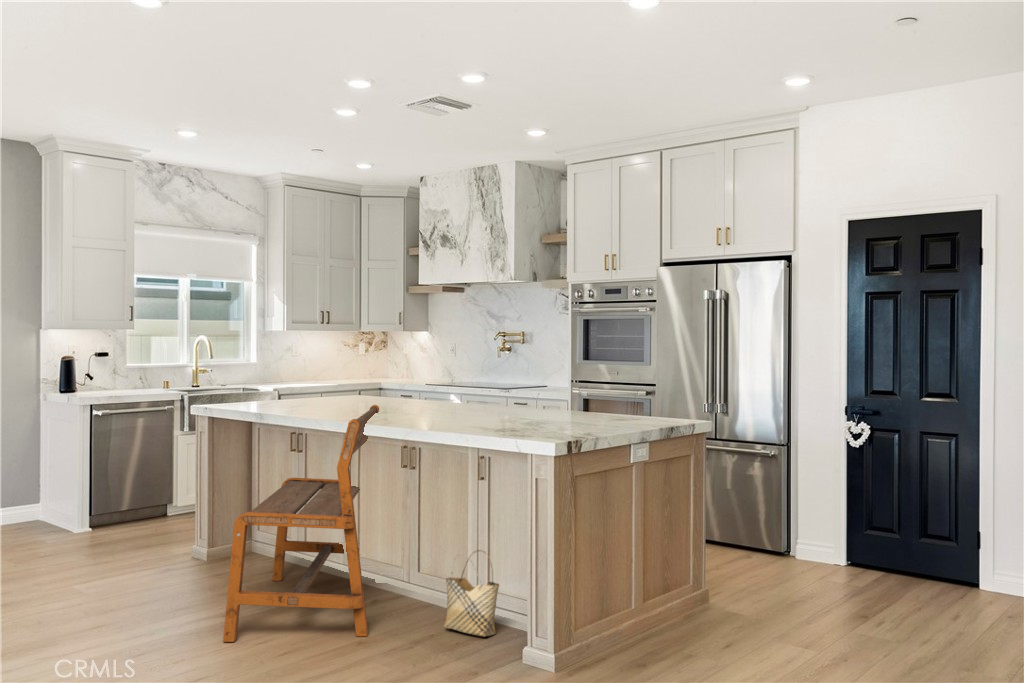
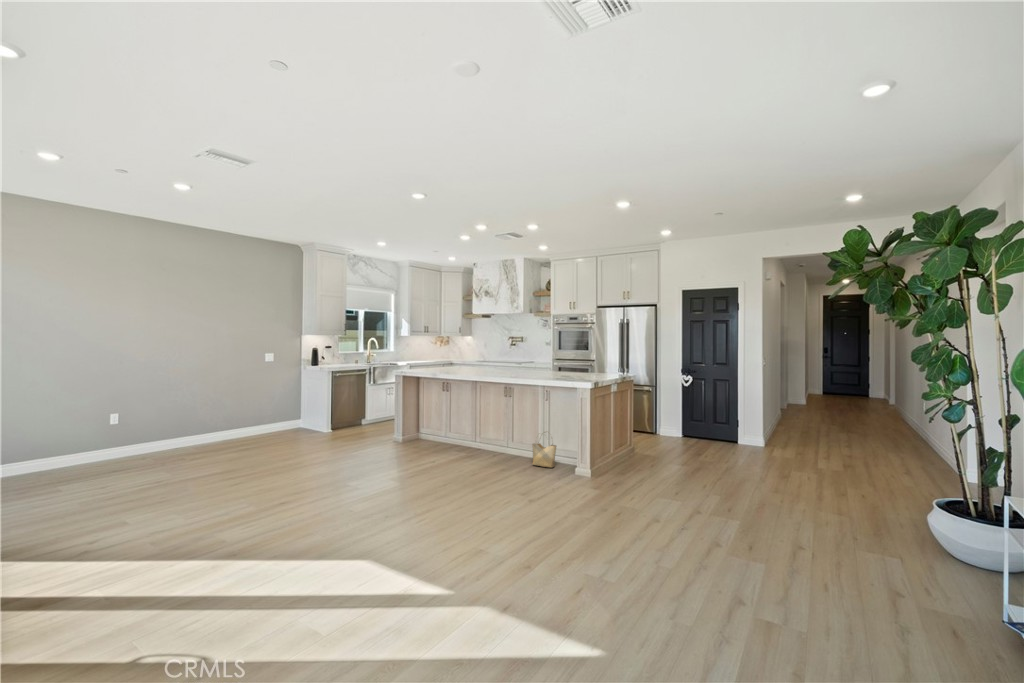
bench: present [223,405,379,642] -> none [440,370,501,473]

